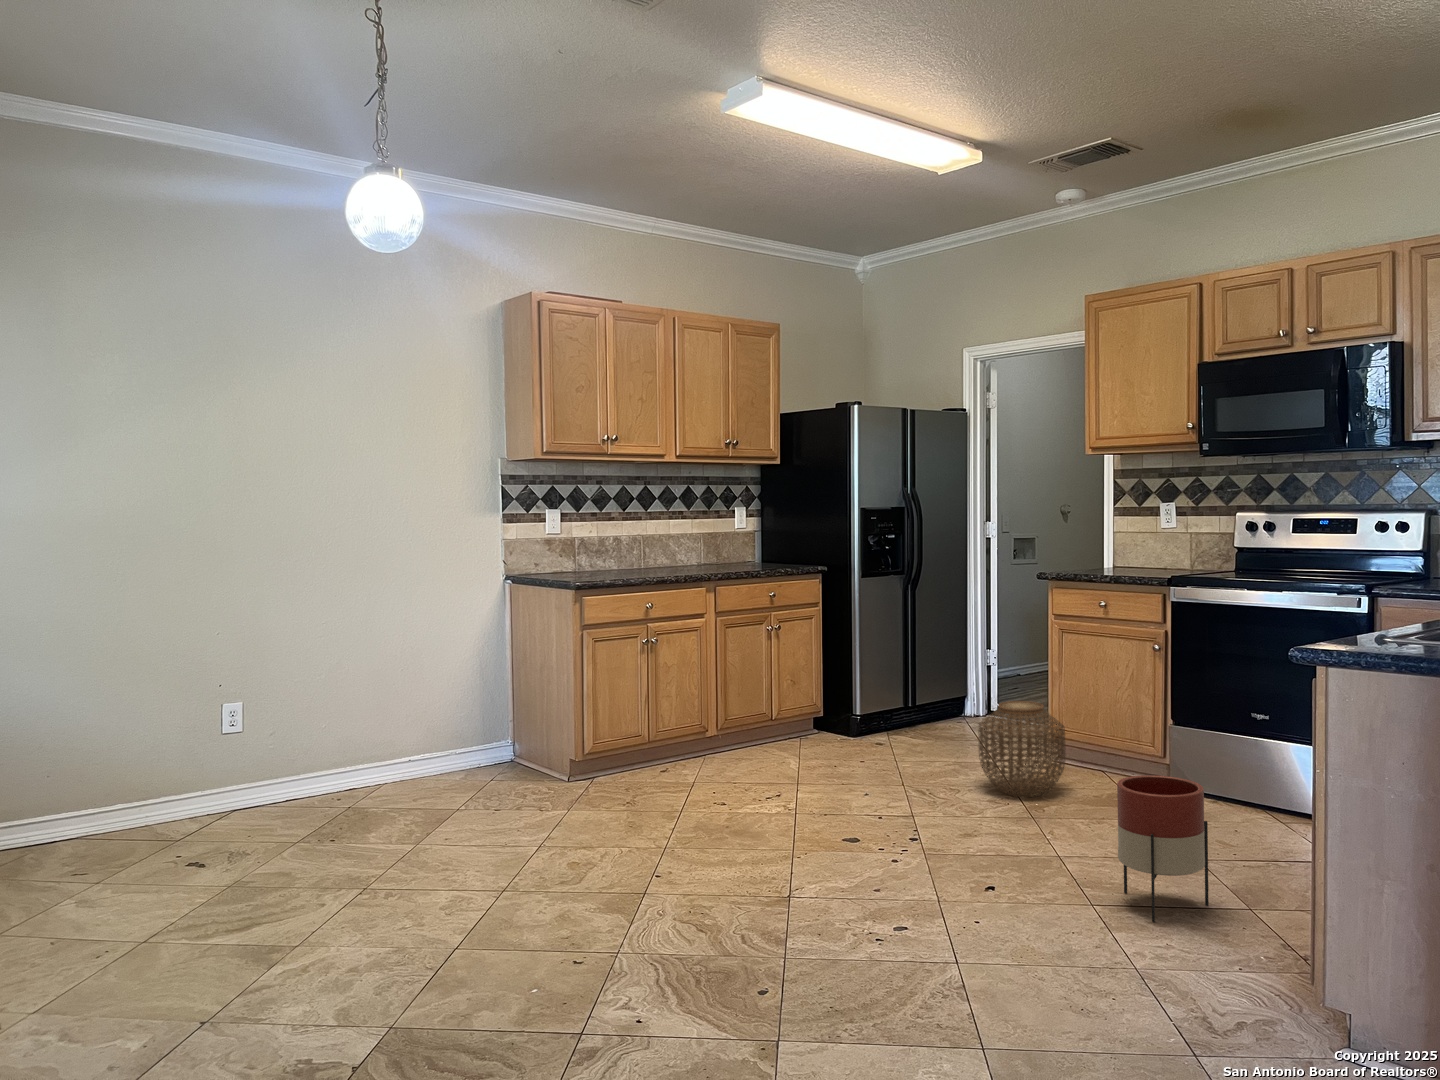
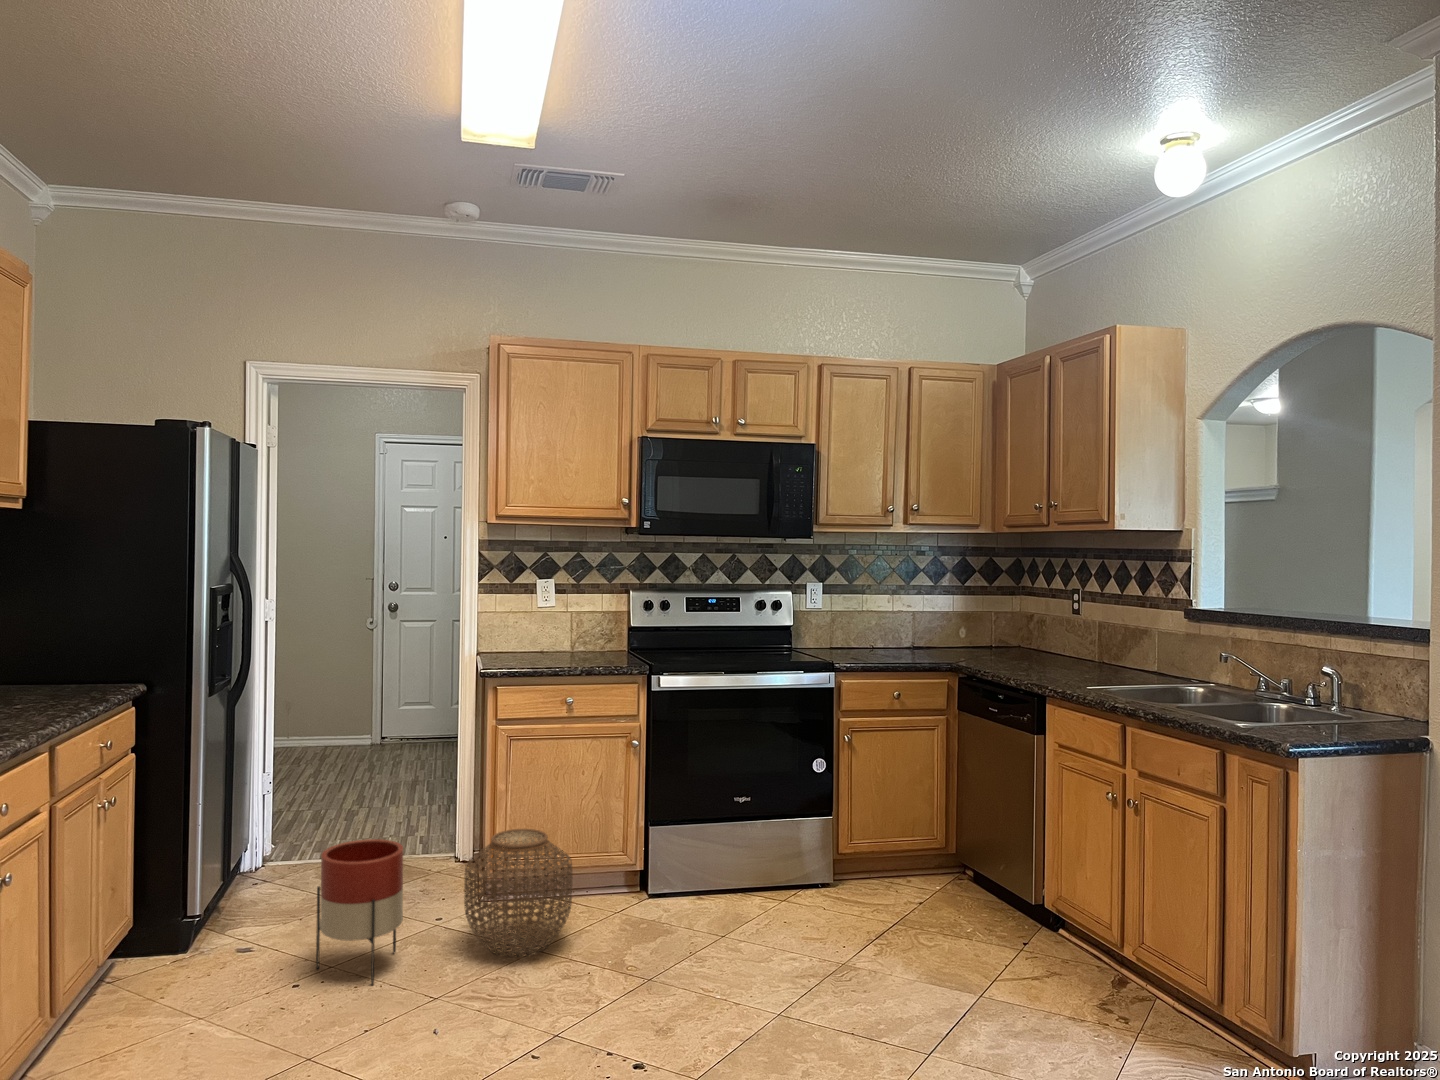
planter: present [1117,775,1209,922] -> present [316,839,403,985]

